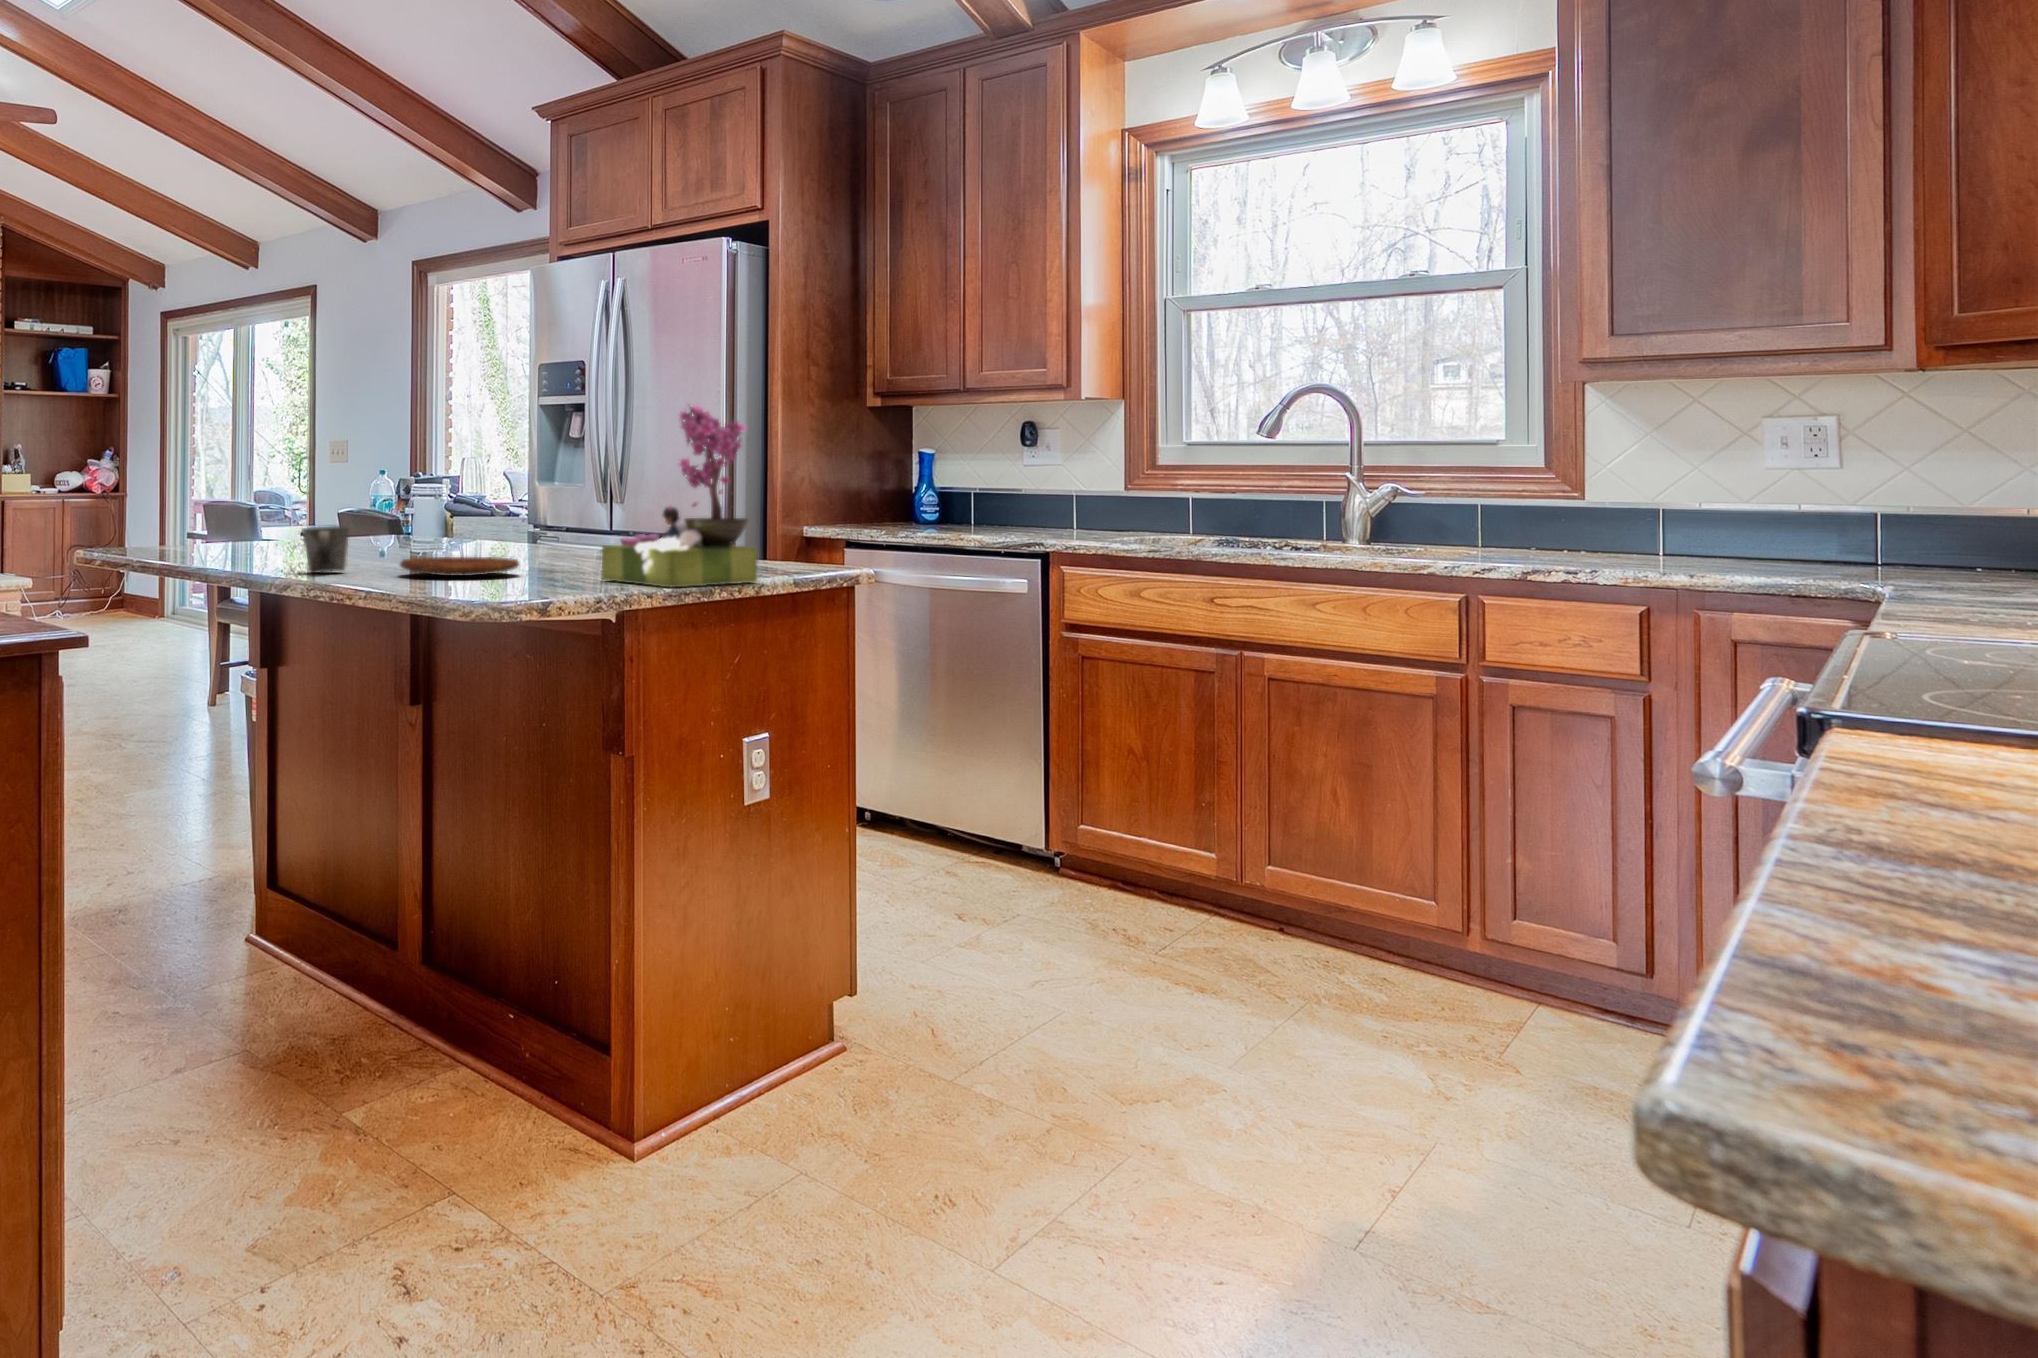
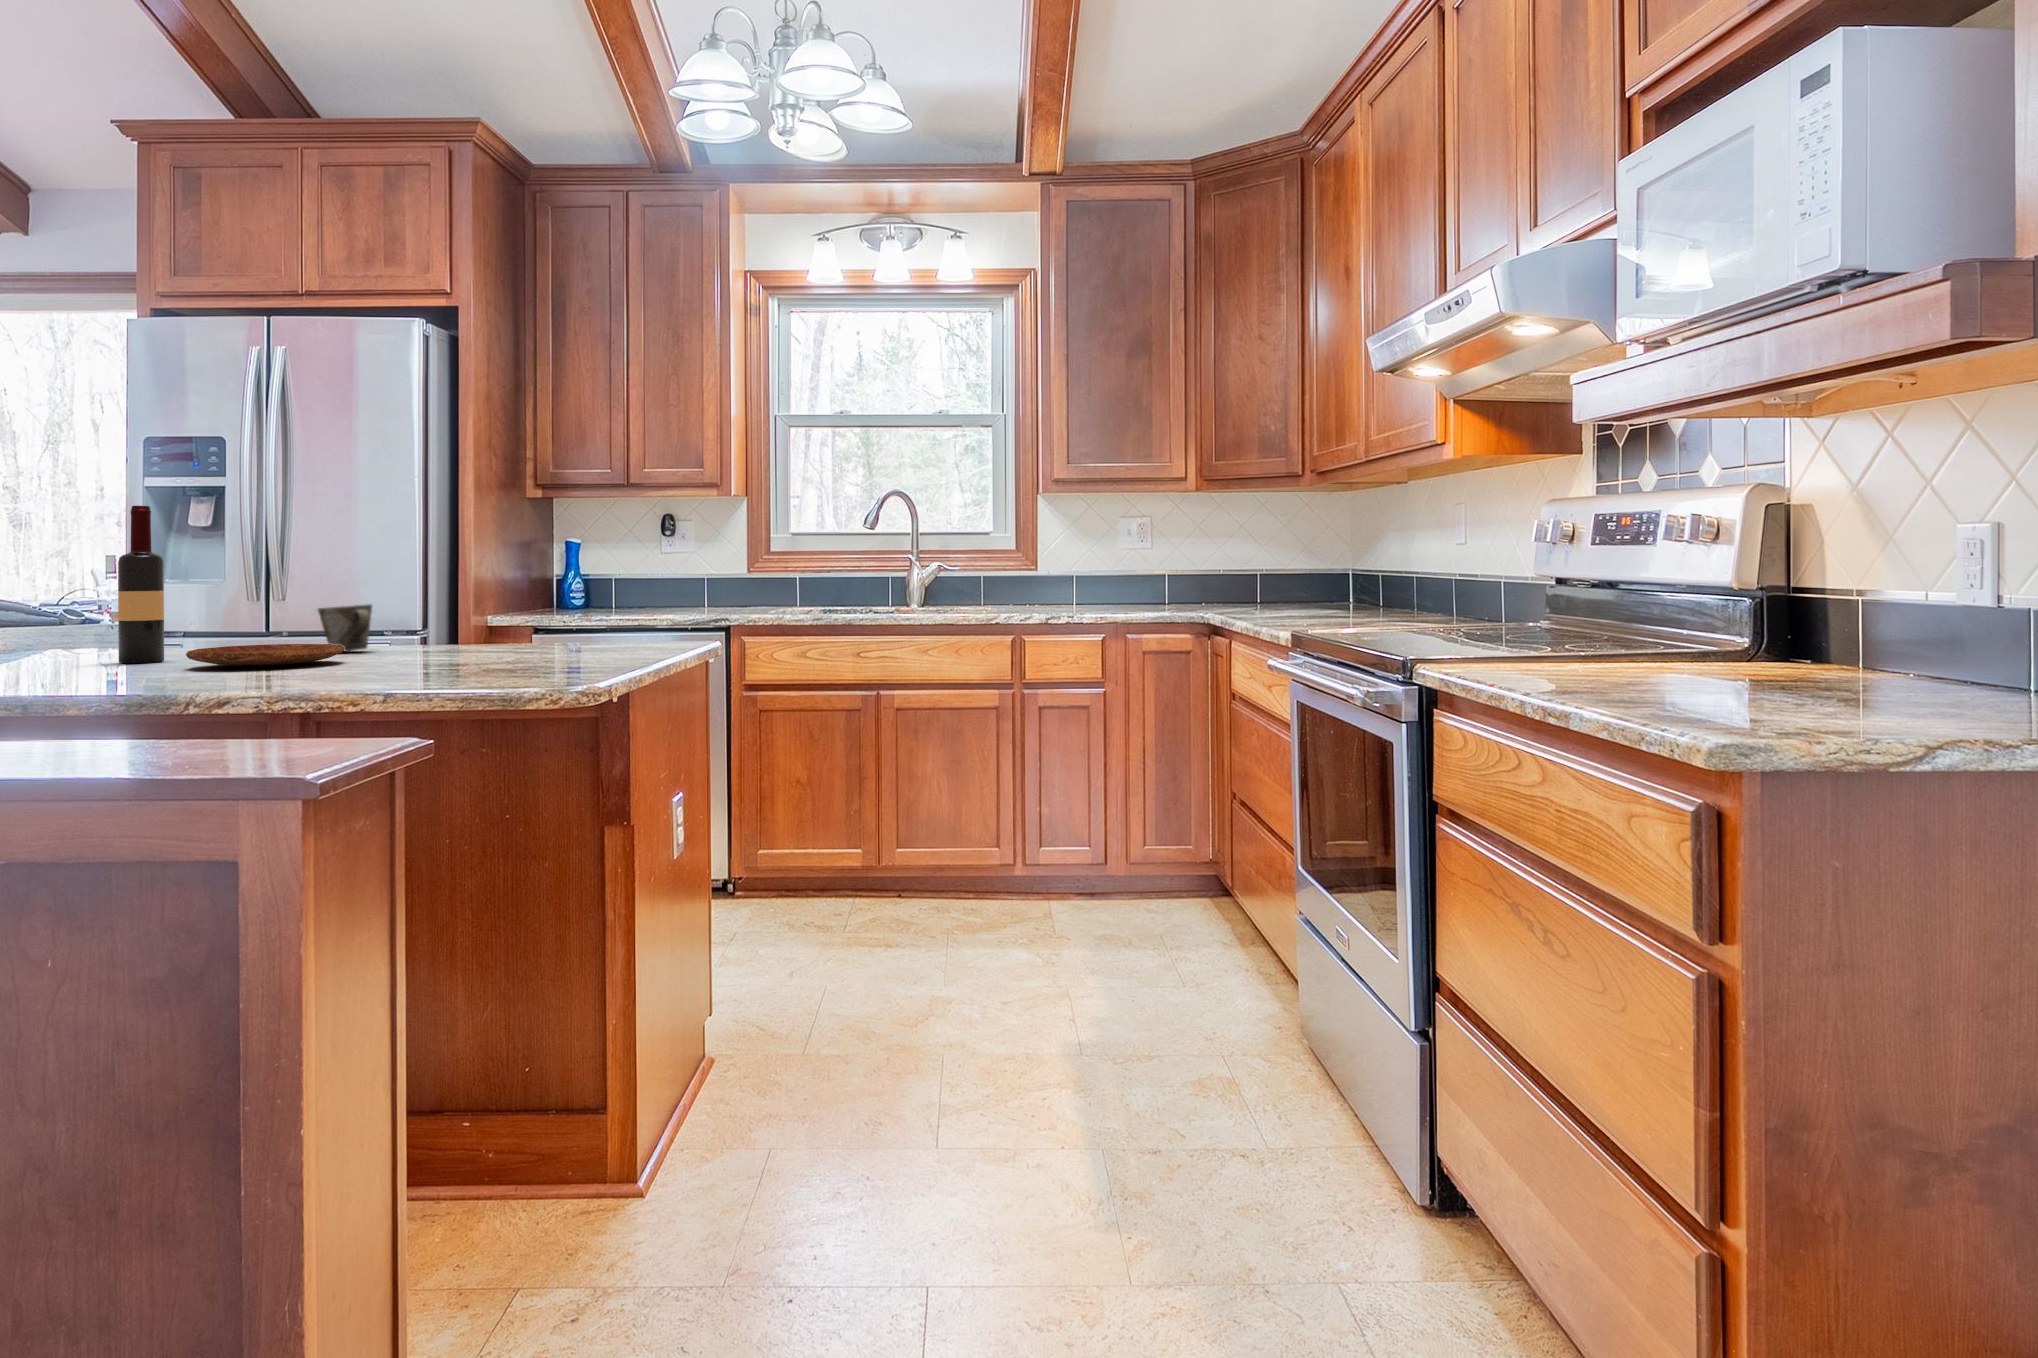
flower arrangement: present [602,404,757,588] -> none [456,481,610,660]
wine bottle: none [394,435,426,567] -> present [118,506,164,663]
mug: present [302,526,349,573] -> present [318,604,372,652]

